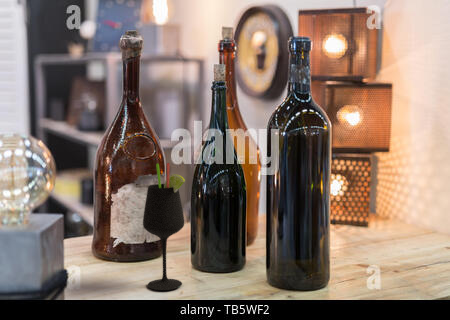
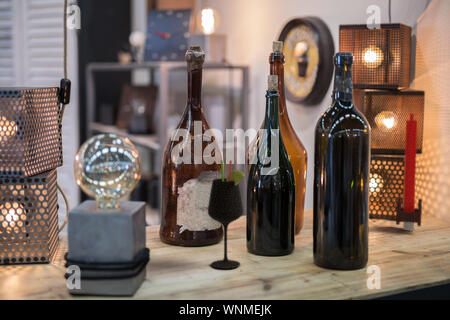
candle: none [361,108,389,238] -> present [396,114,422,230]

